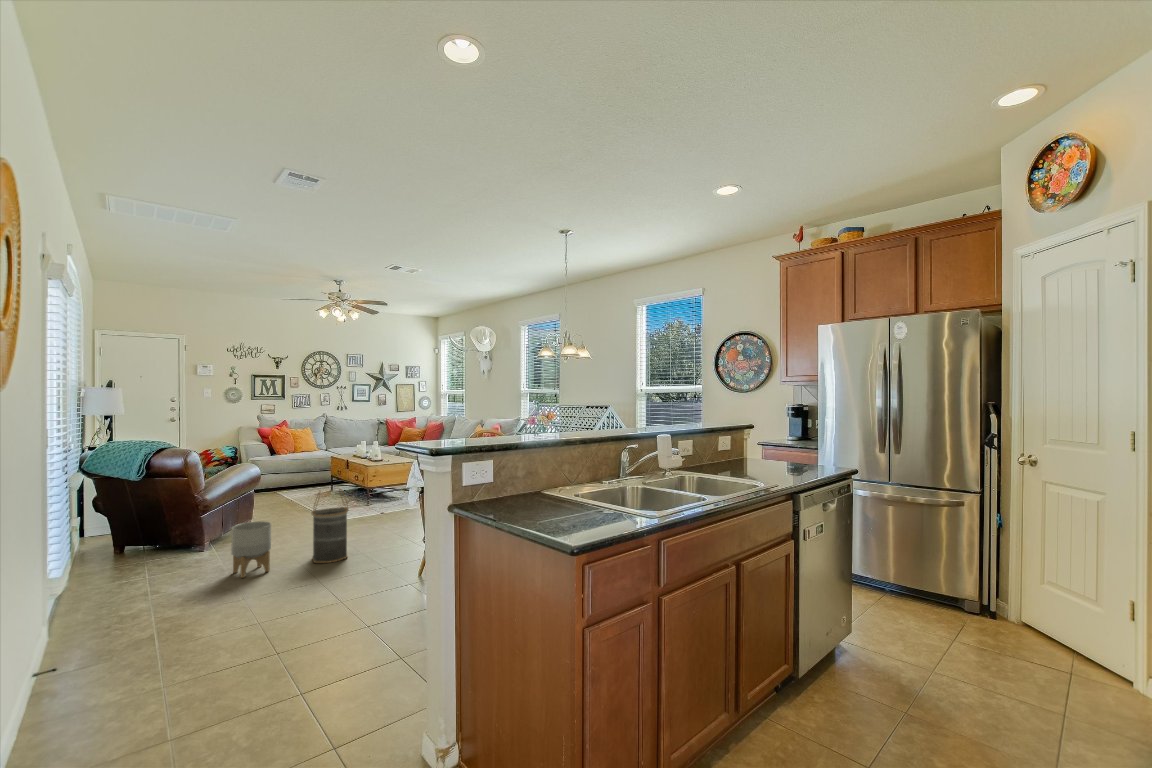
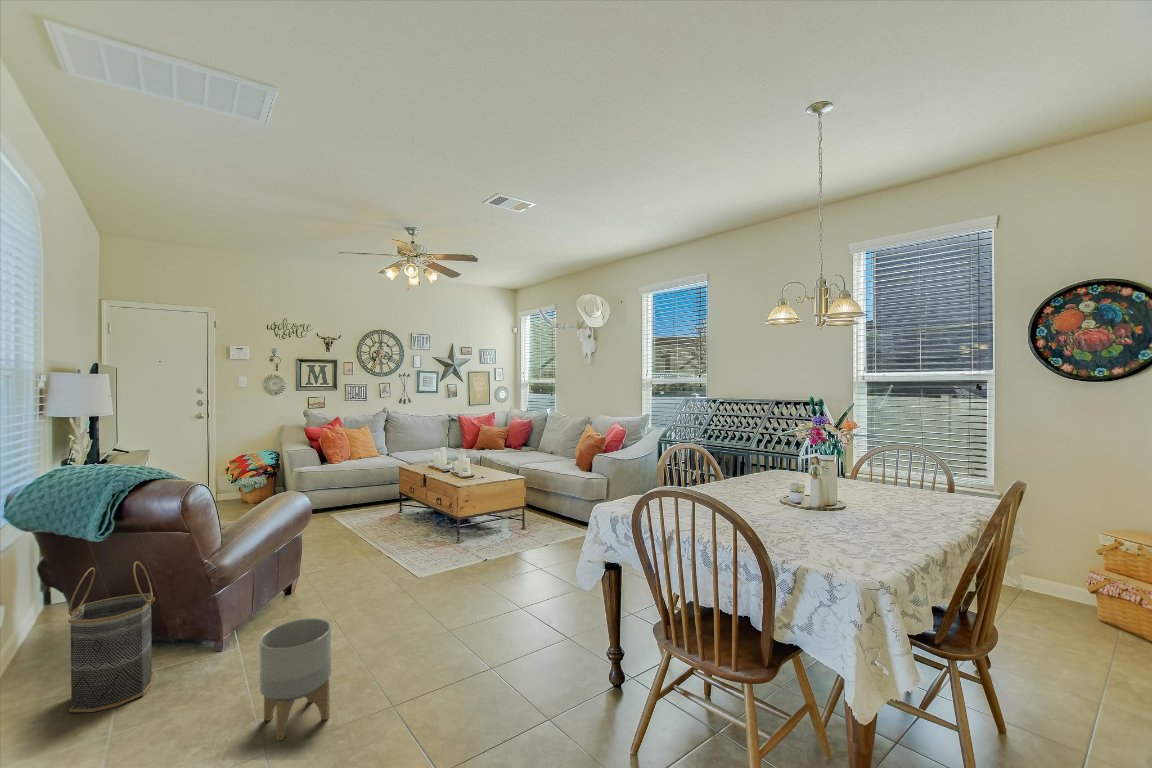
basket: present [311,489,348,563] -> present [68,562,155,712]

